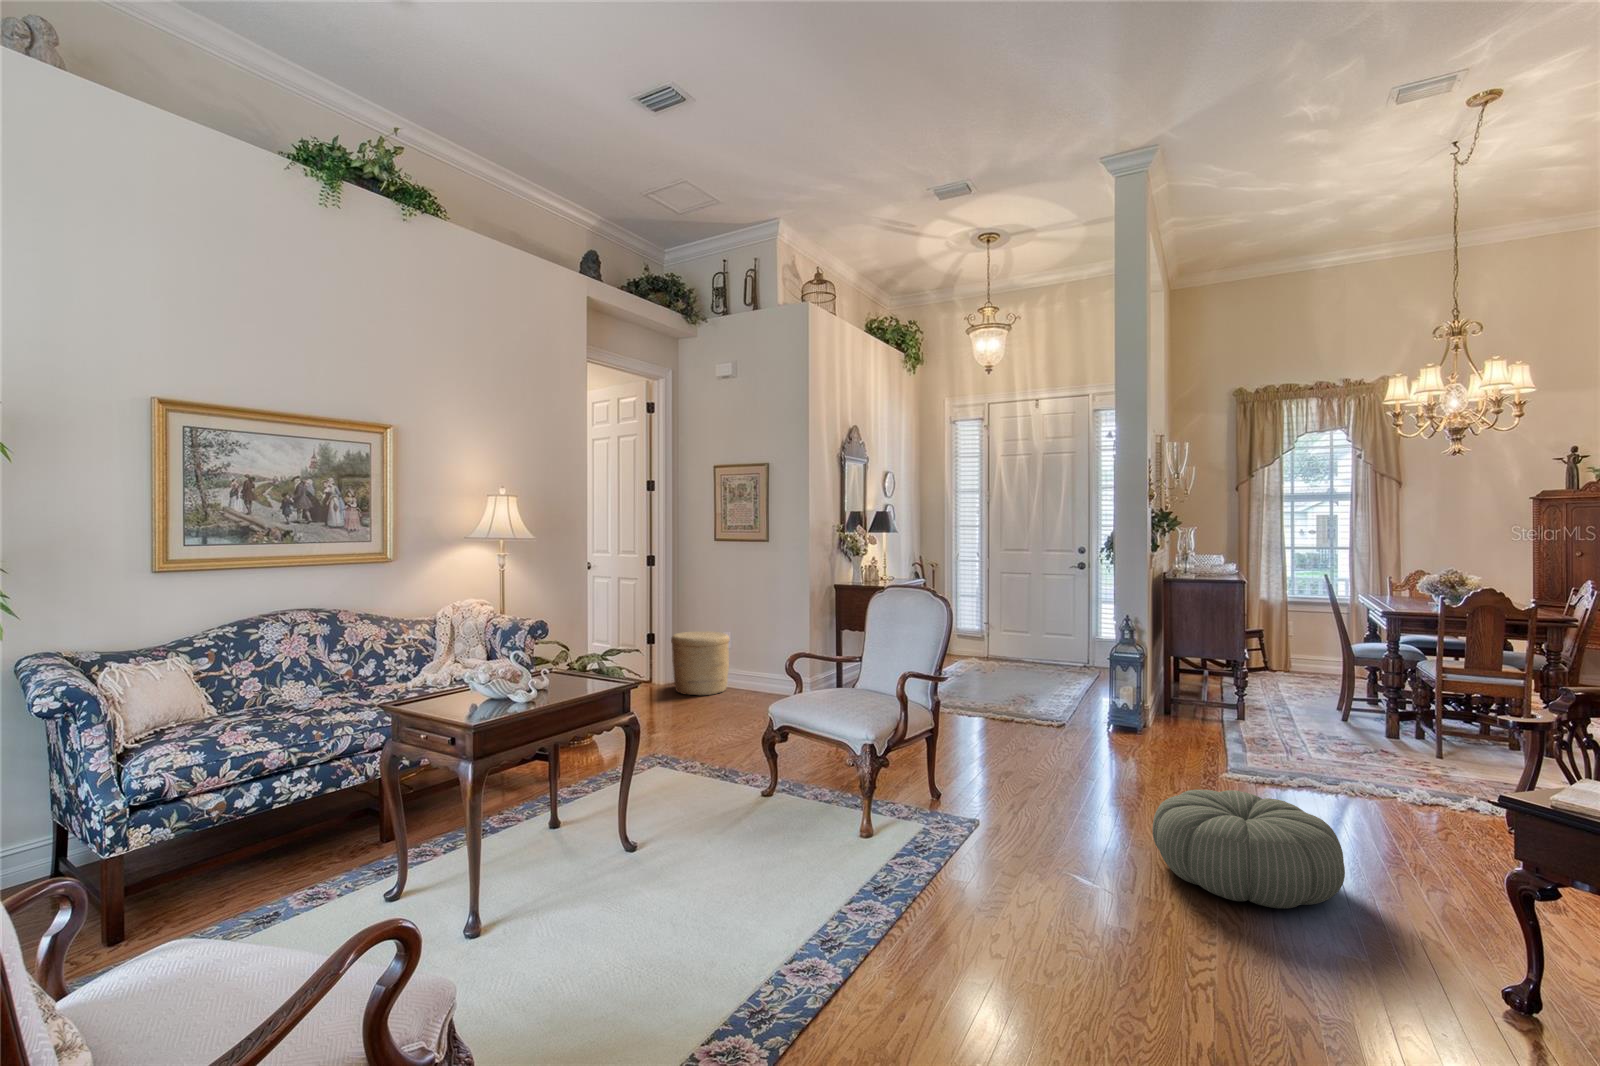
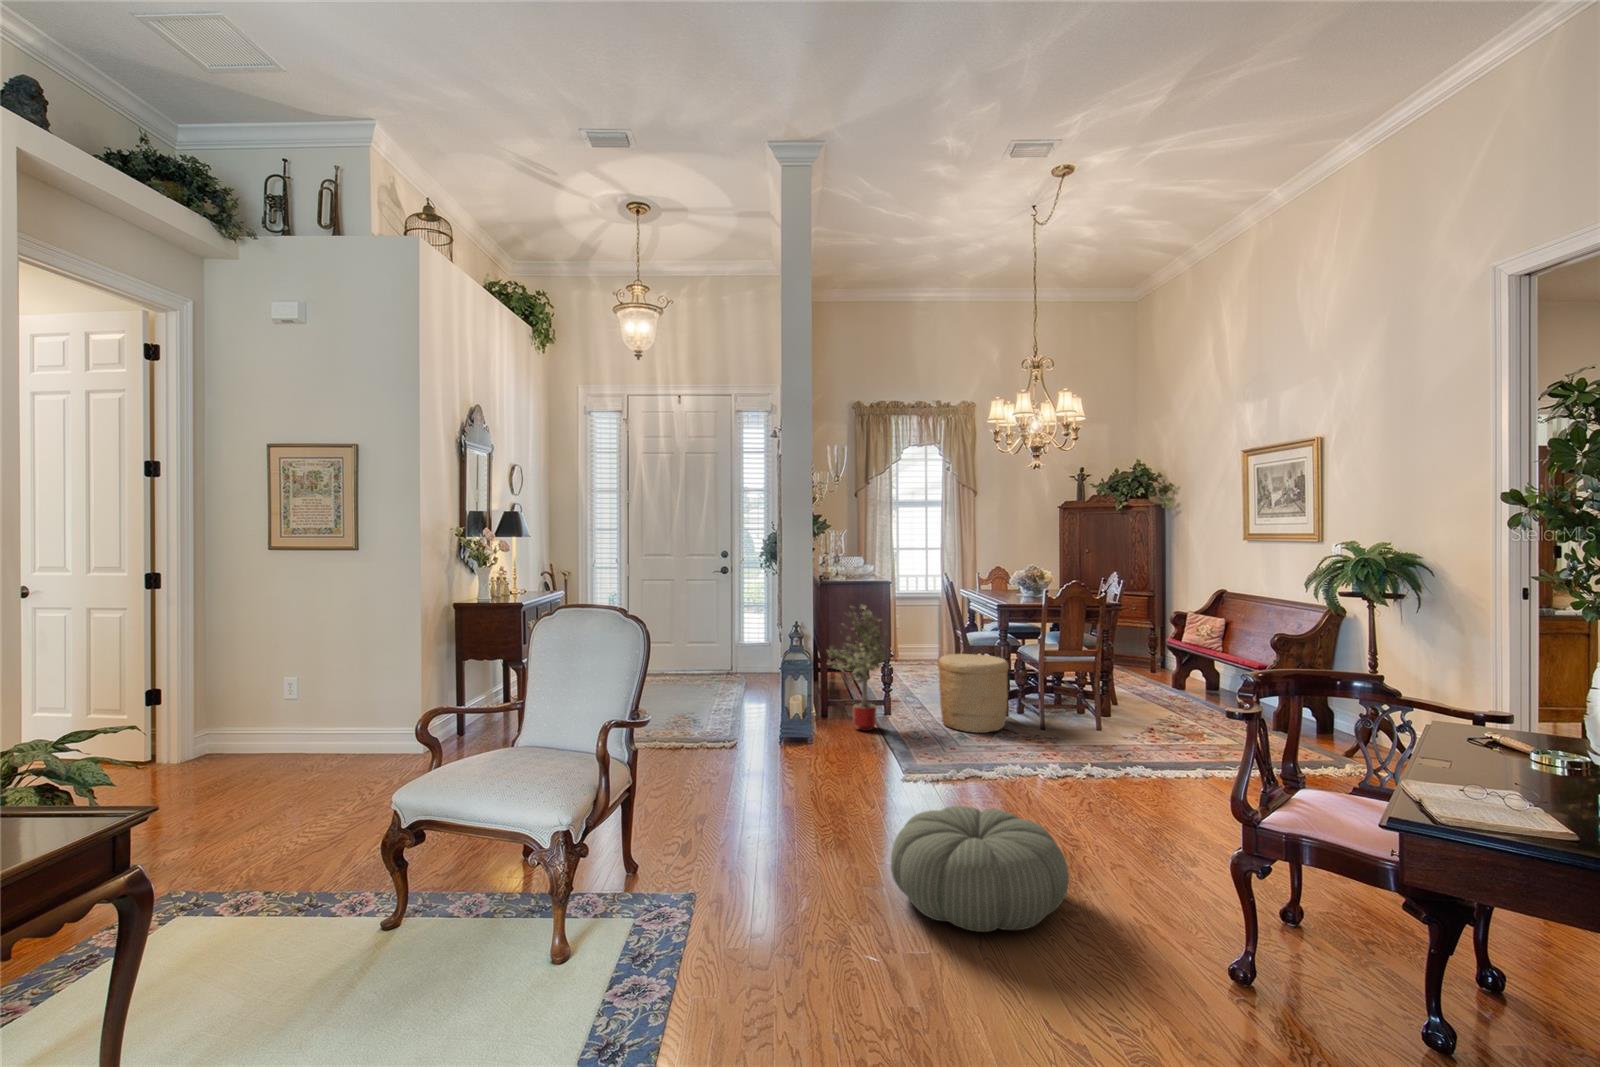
potted tree: none [1164,600,1237,730] -> present [827,605,888,731]
woven basket: present [671,631,730,695] -> present [938,654,1009,733]

